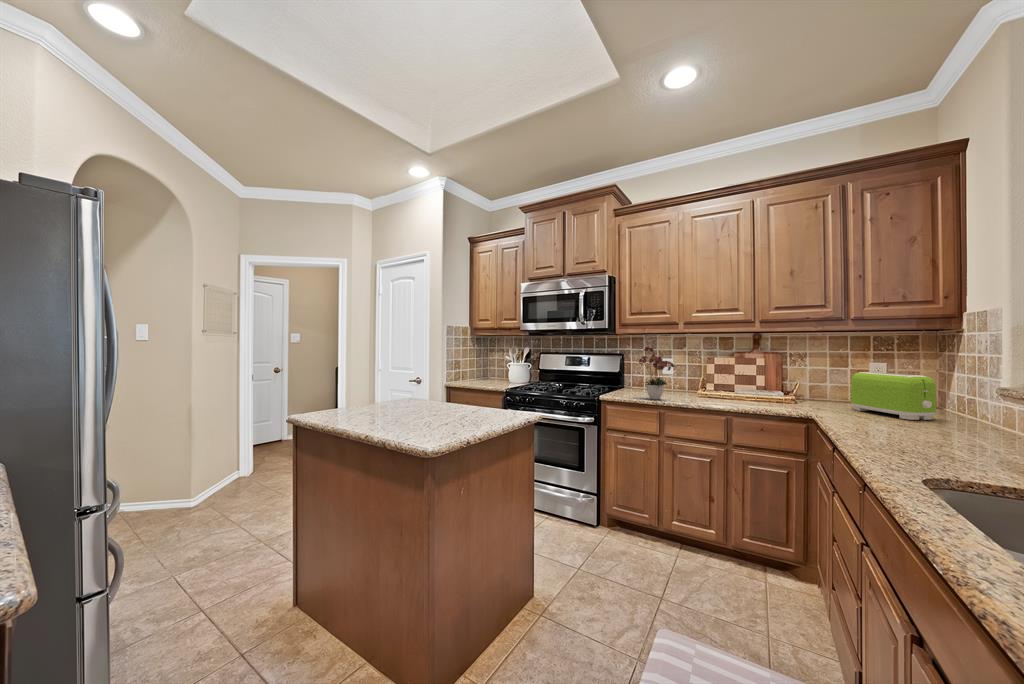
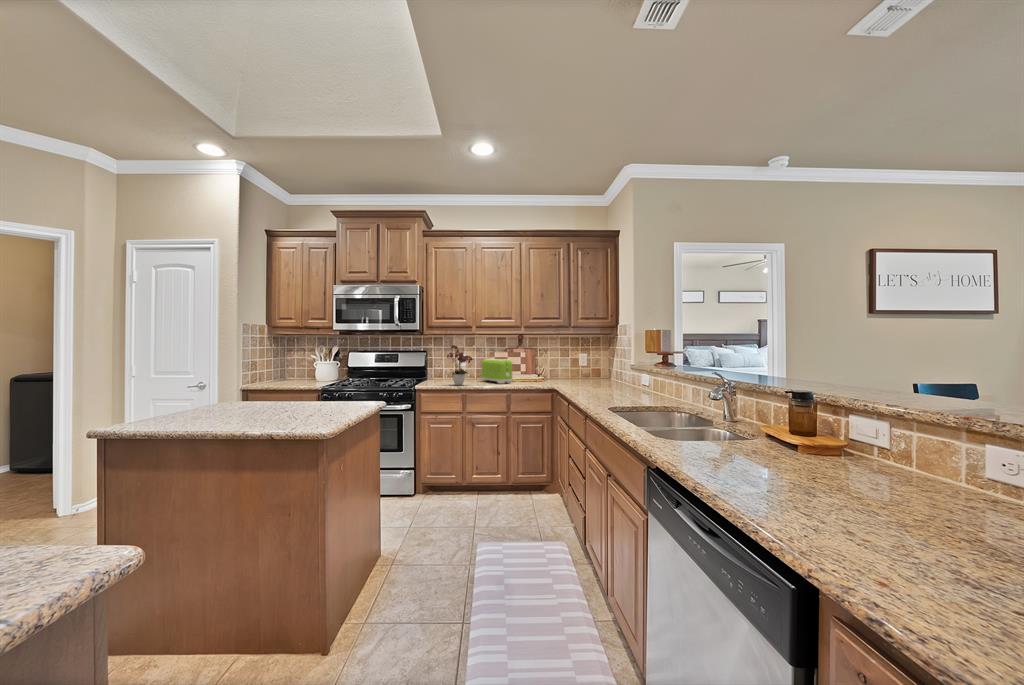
toaster: present [851,372,936,420] -> present [481,359,512,384]

